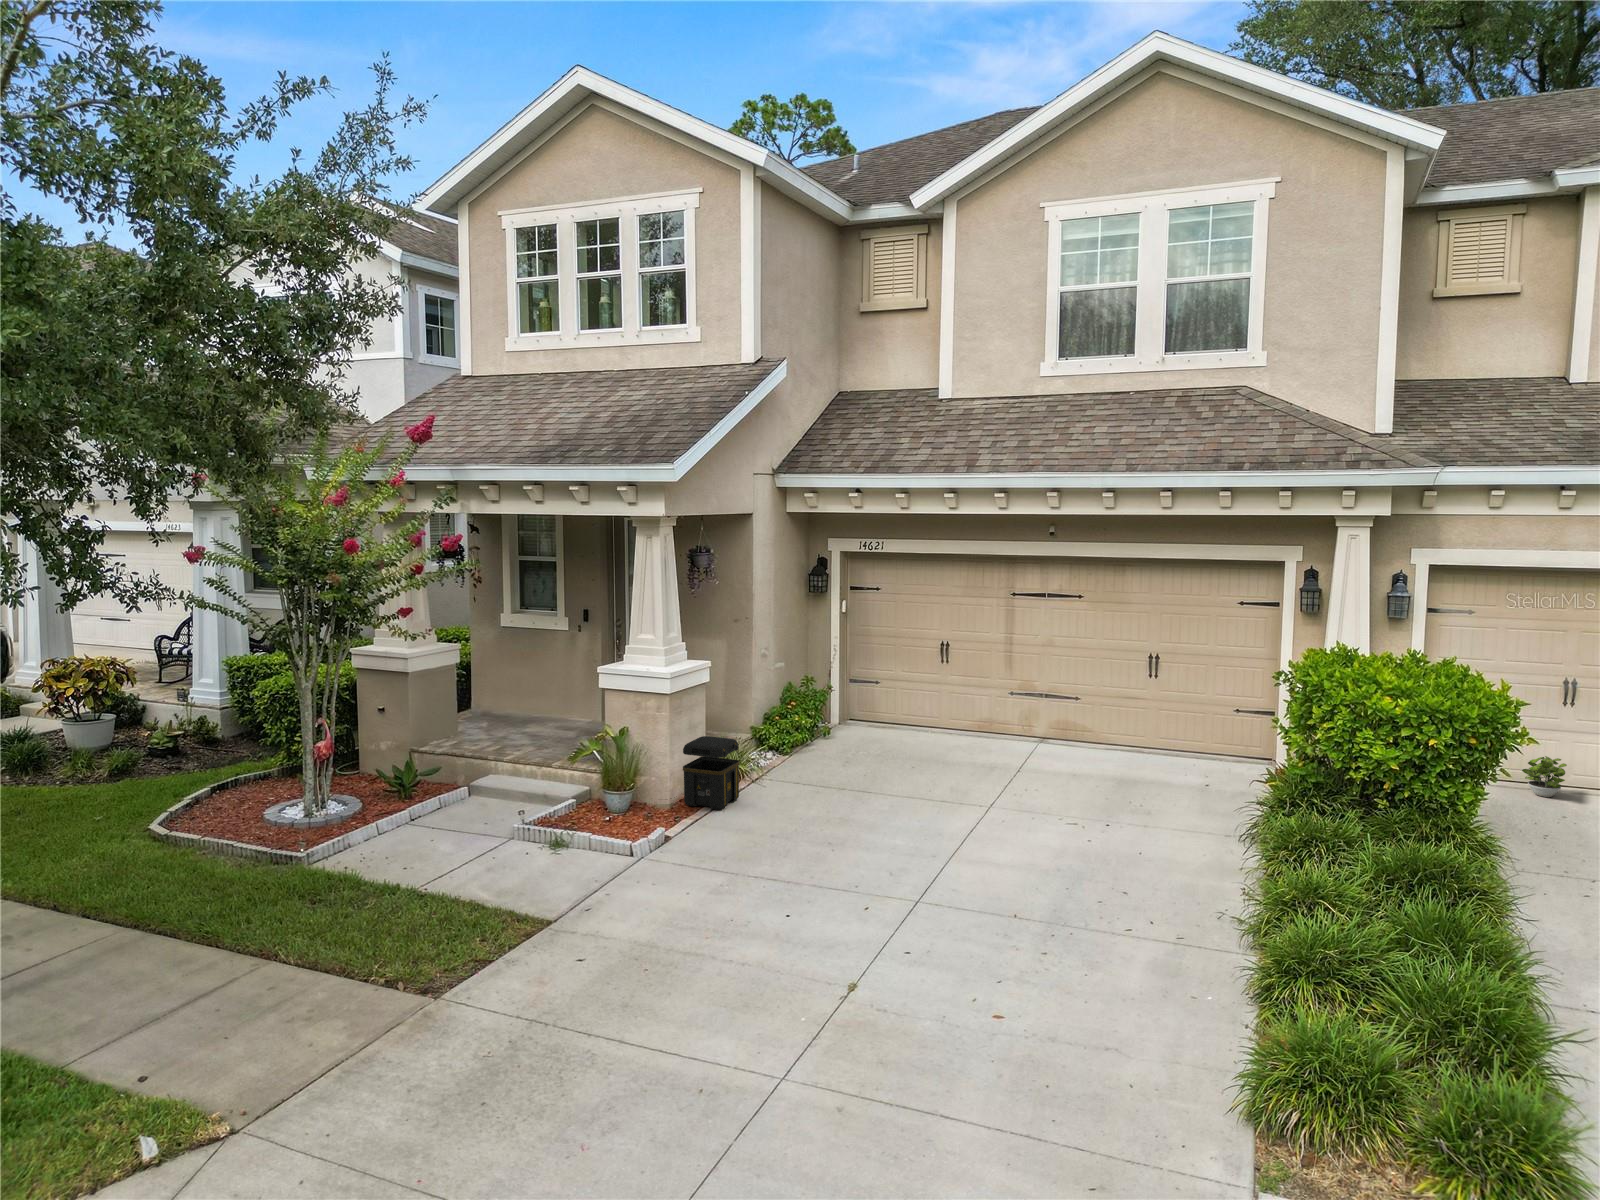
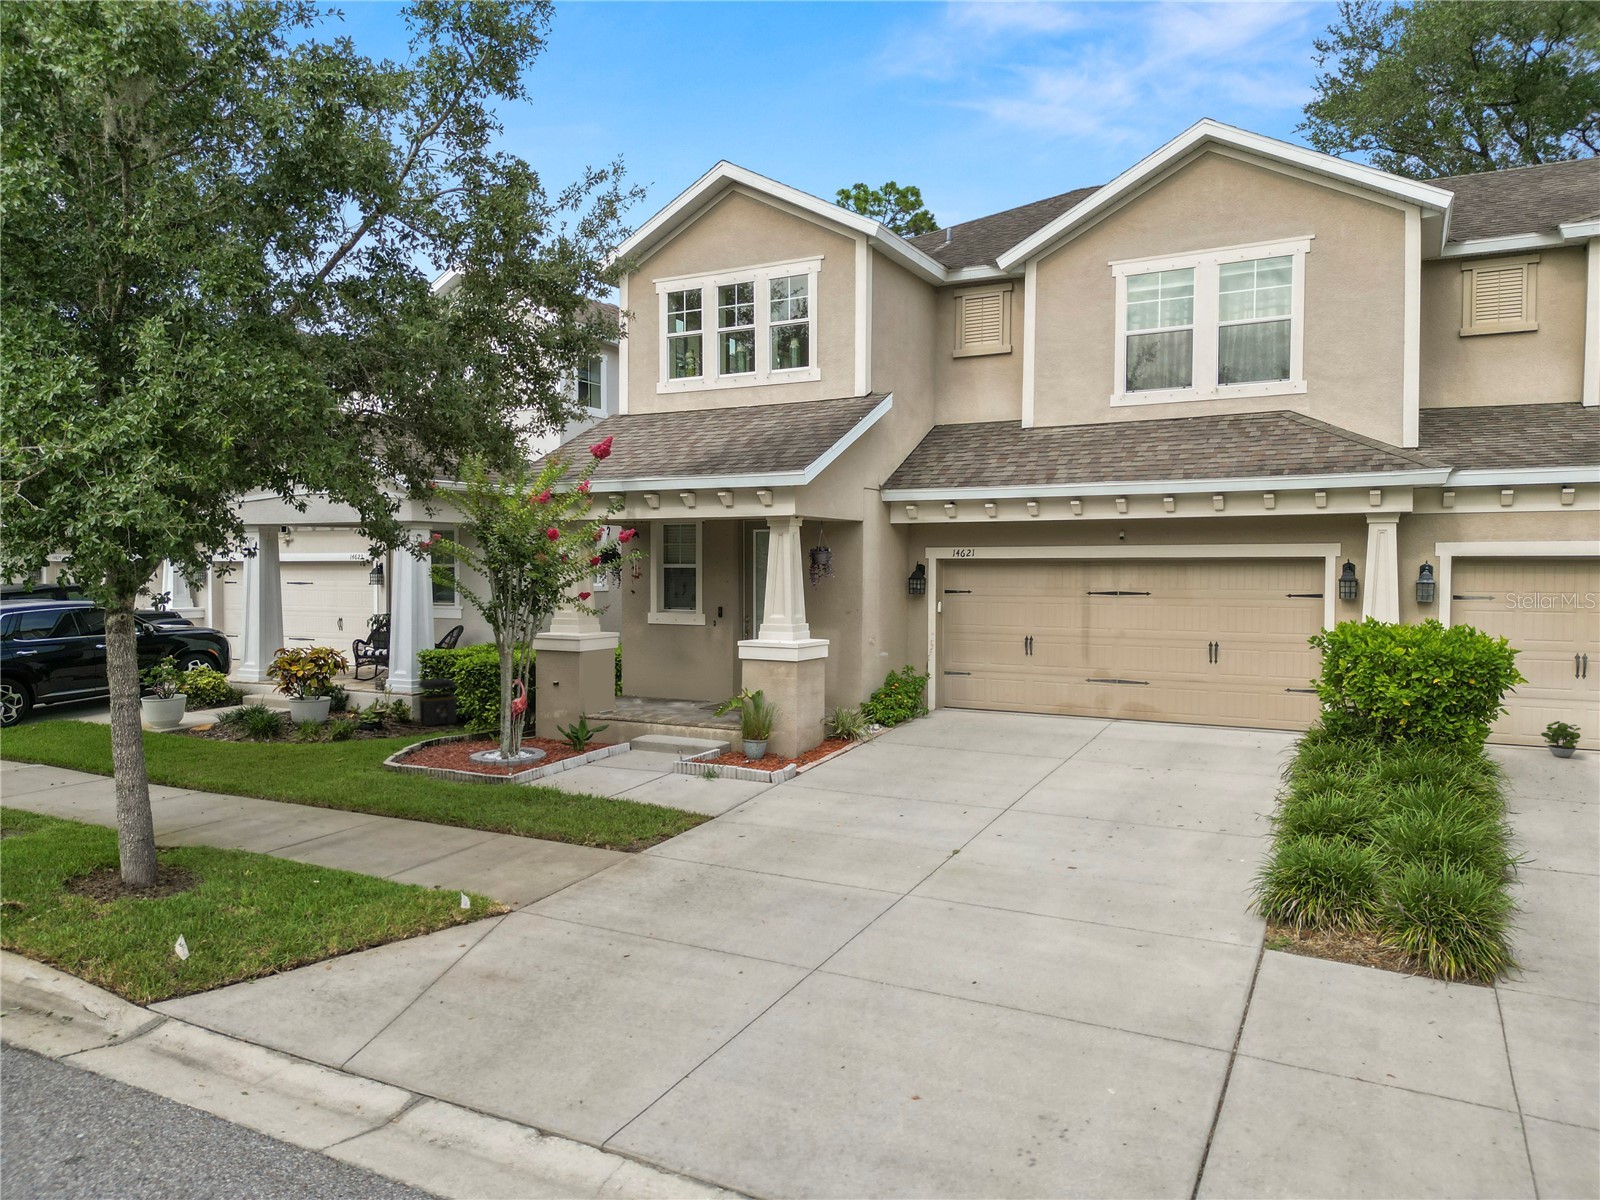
toolbox: present [683,736,740,809] -> present [419,678,457,726]

